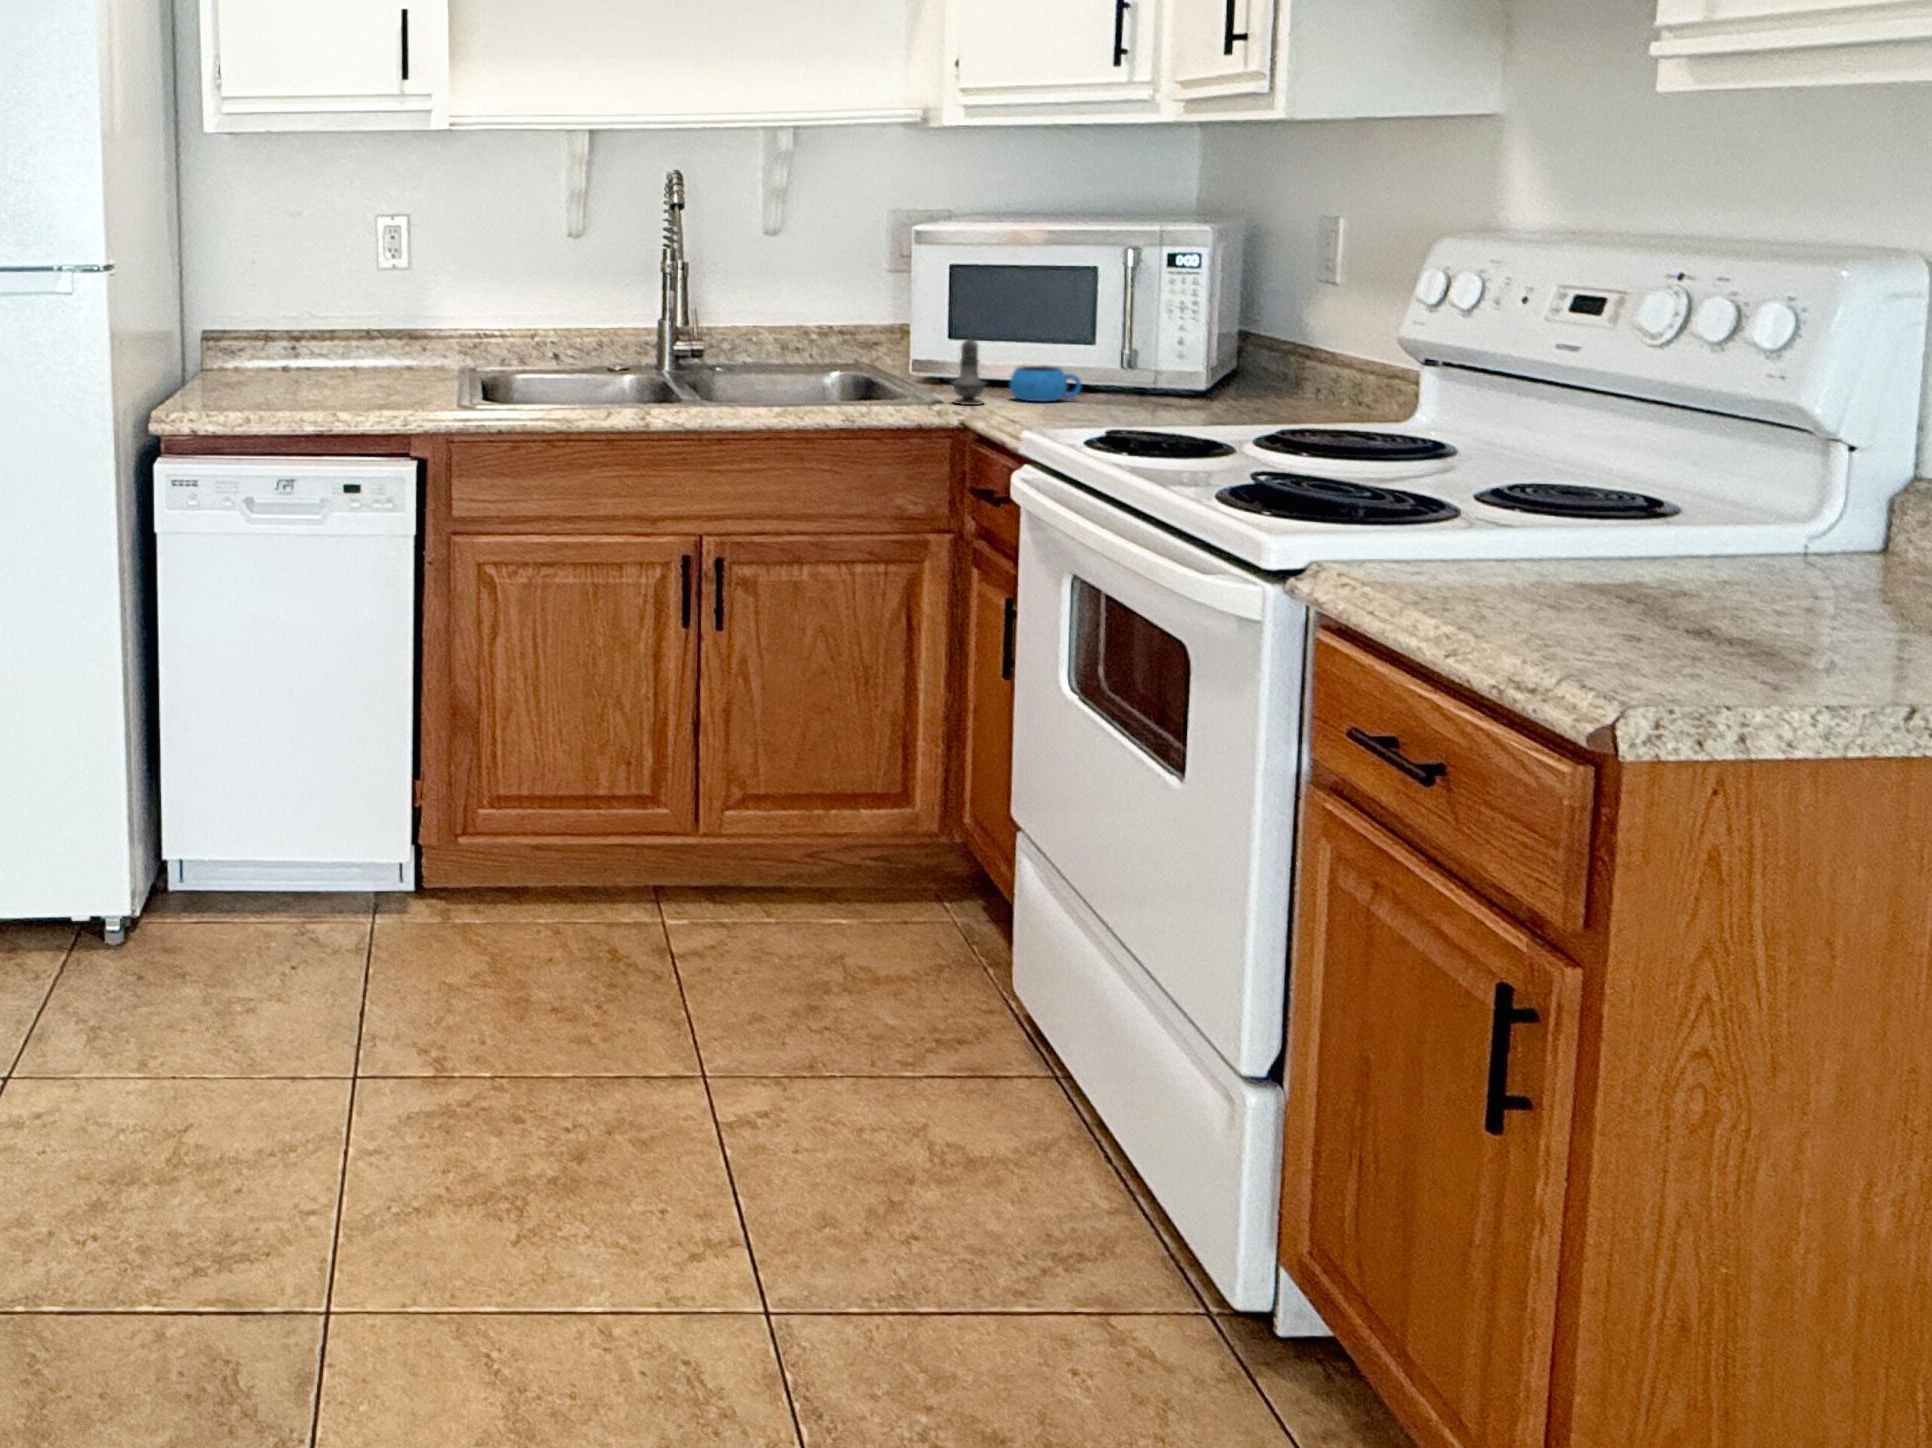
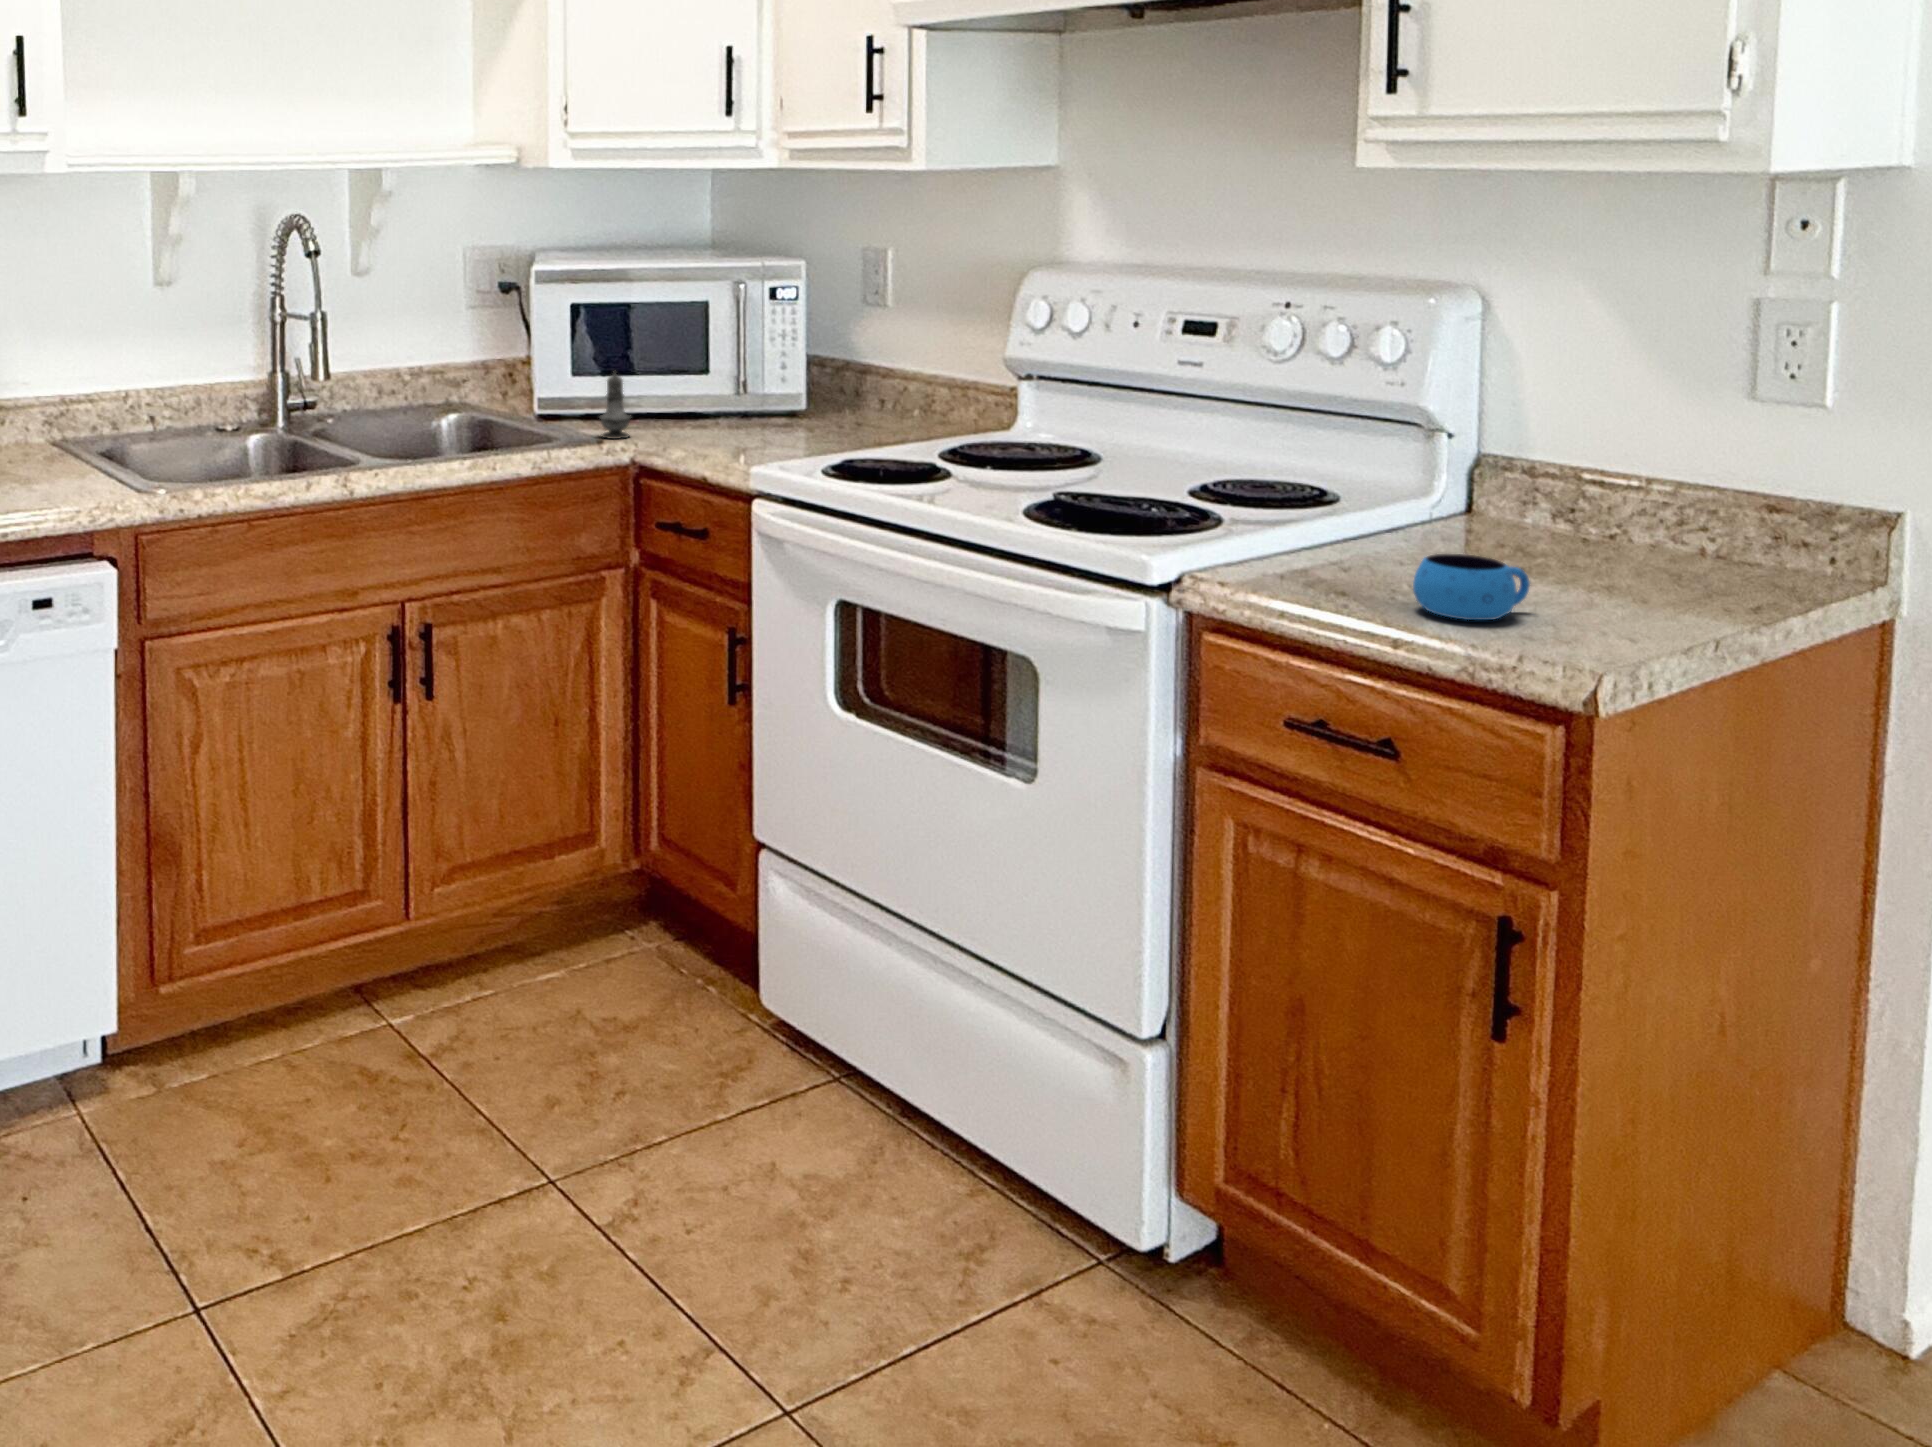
mug: present [1010,366,1082,401] -> present [1413,554,1530,620]

